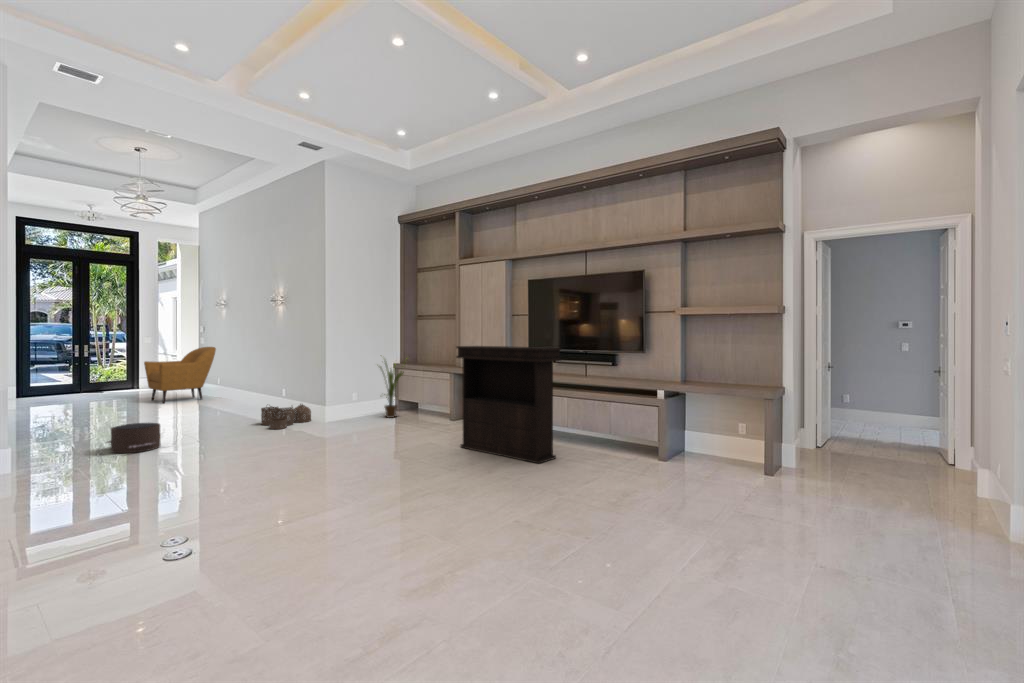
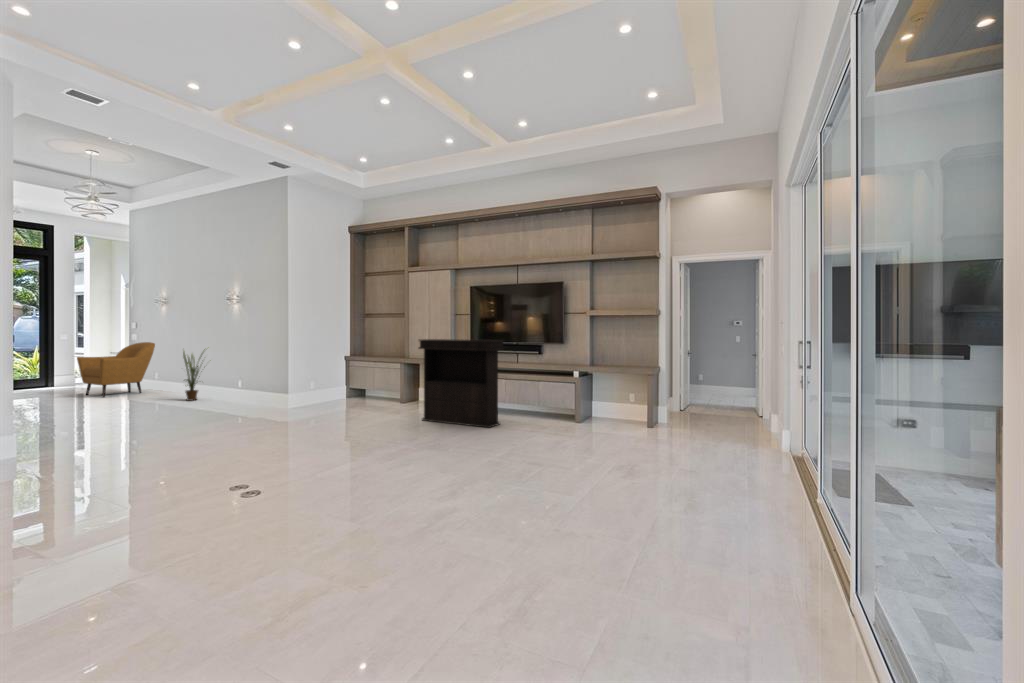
house plant: present [380,362,404,418] -> present [183,349,205,401]
woven basket: present [261,404,311,429] -> none [228,392,274,414]
pouf: present [108,423,161,453] -> none [95,409,150,436]

